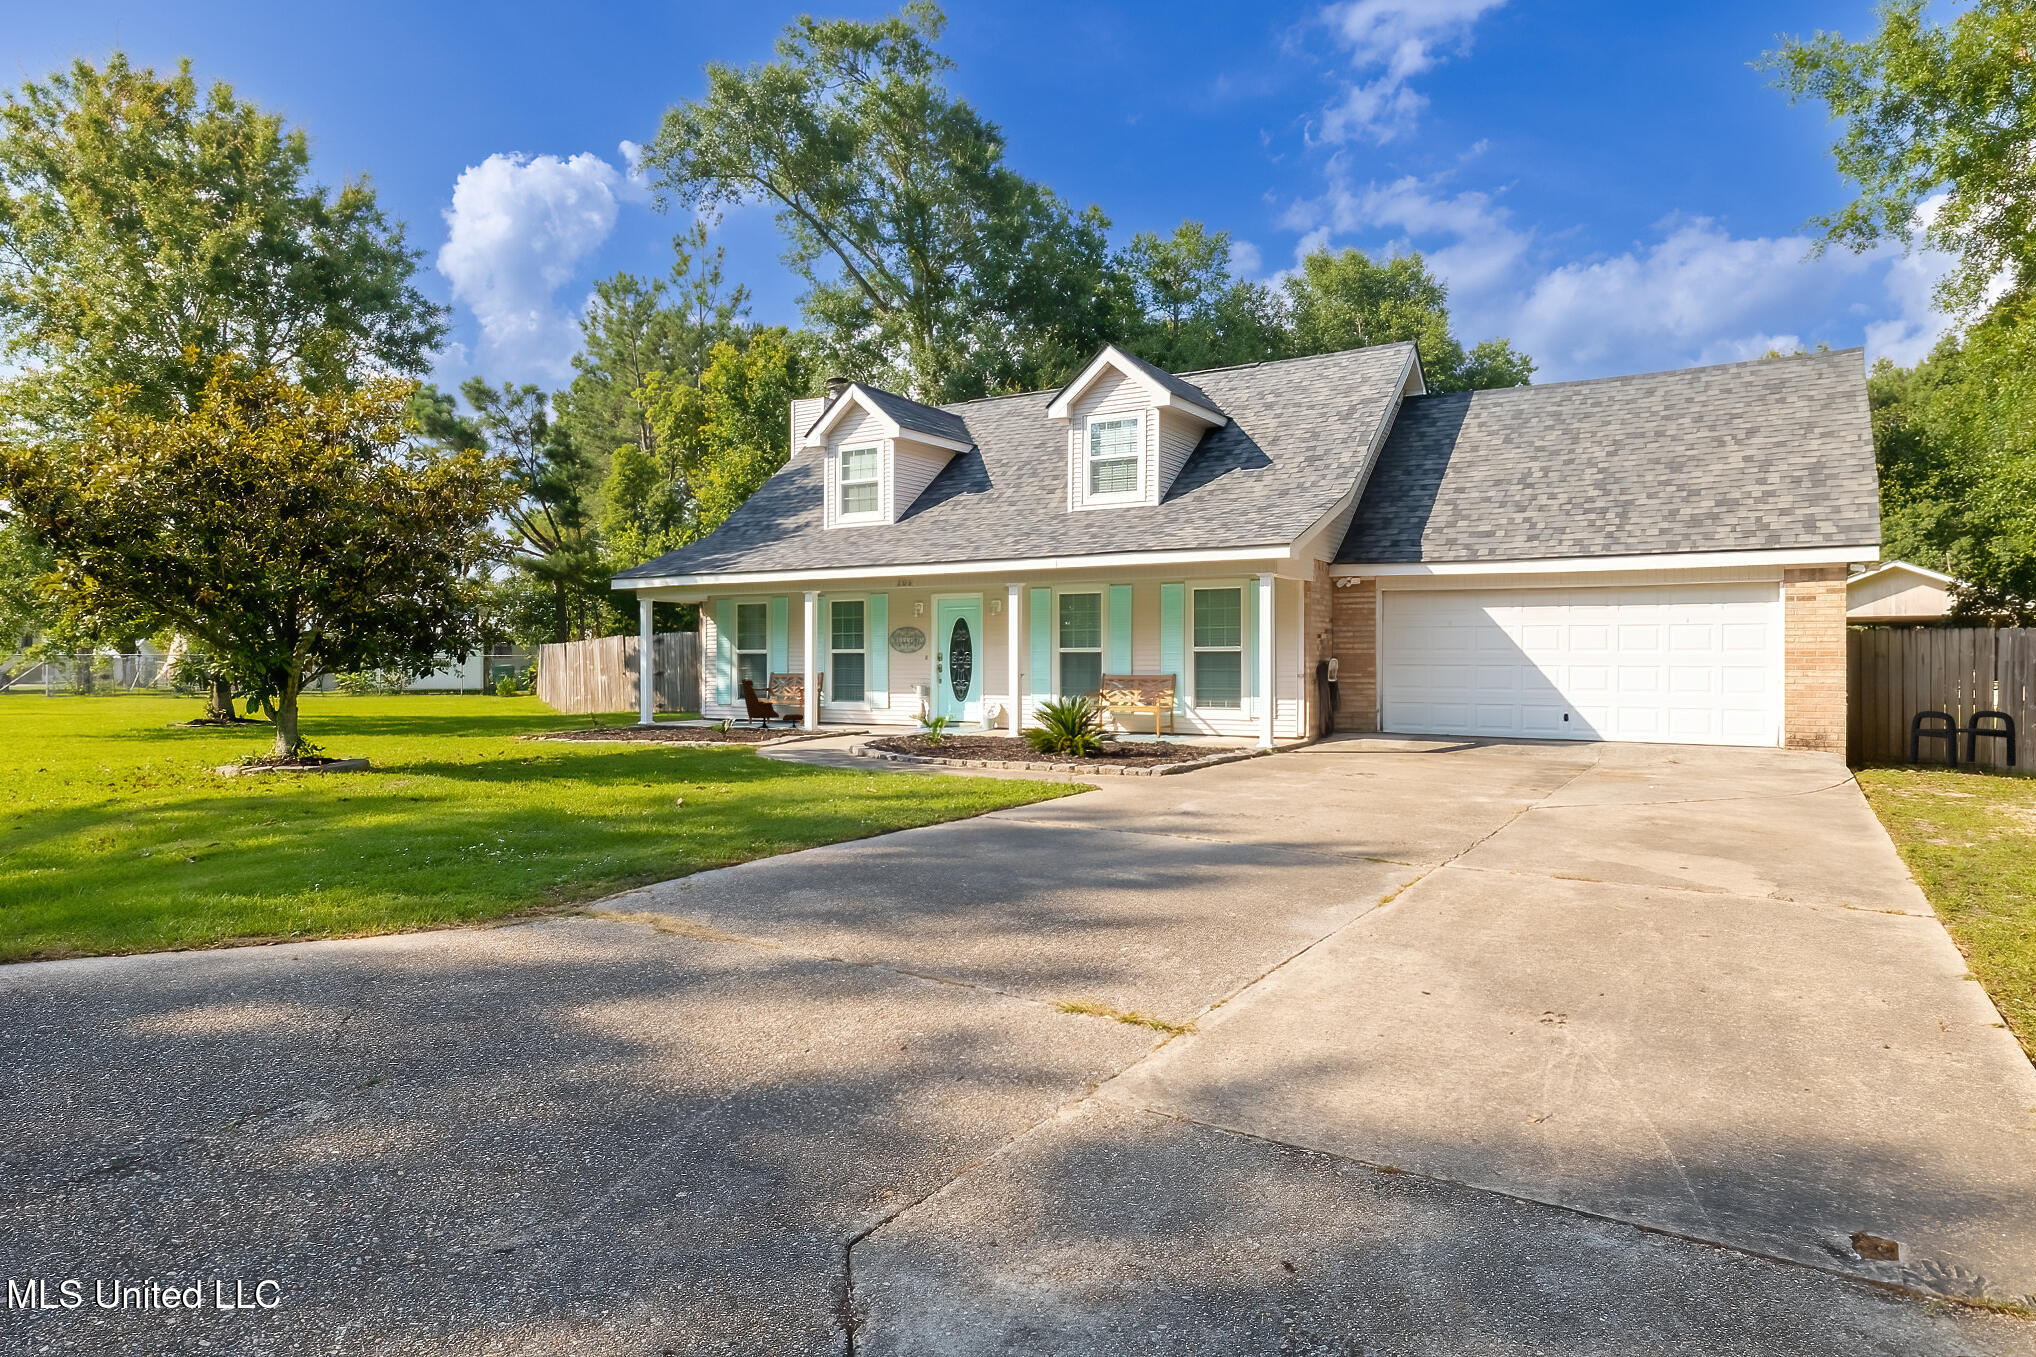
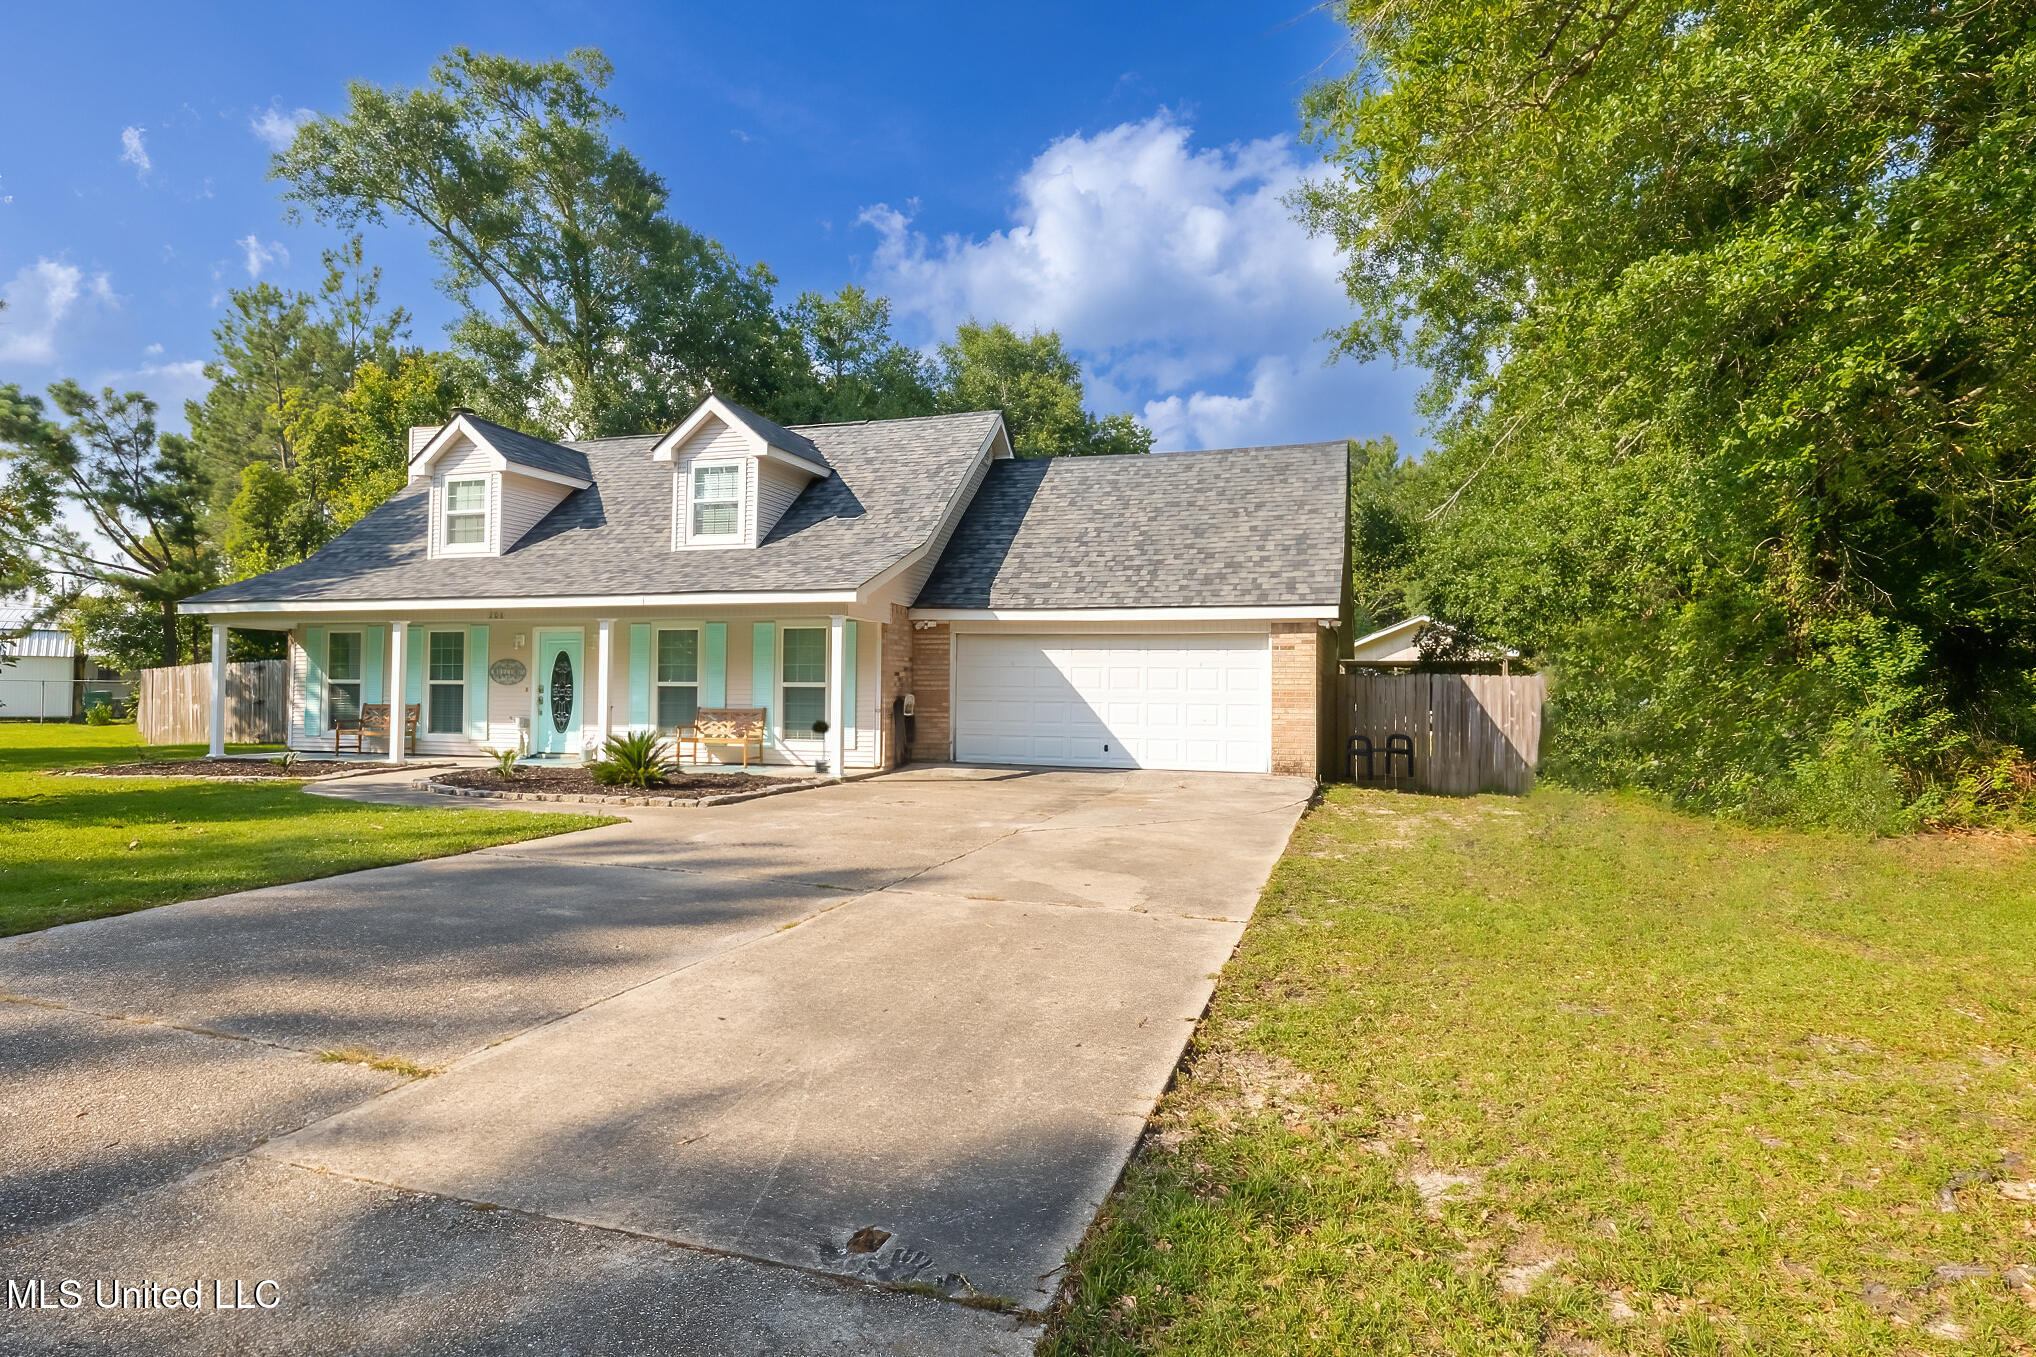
lounge chair: present [742,680,803,731] -> none [321,713,399,766]
potted tree: none [1225,688,1249,746] -> present [812,720,830,773]

